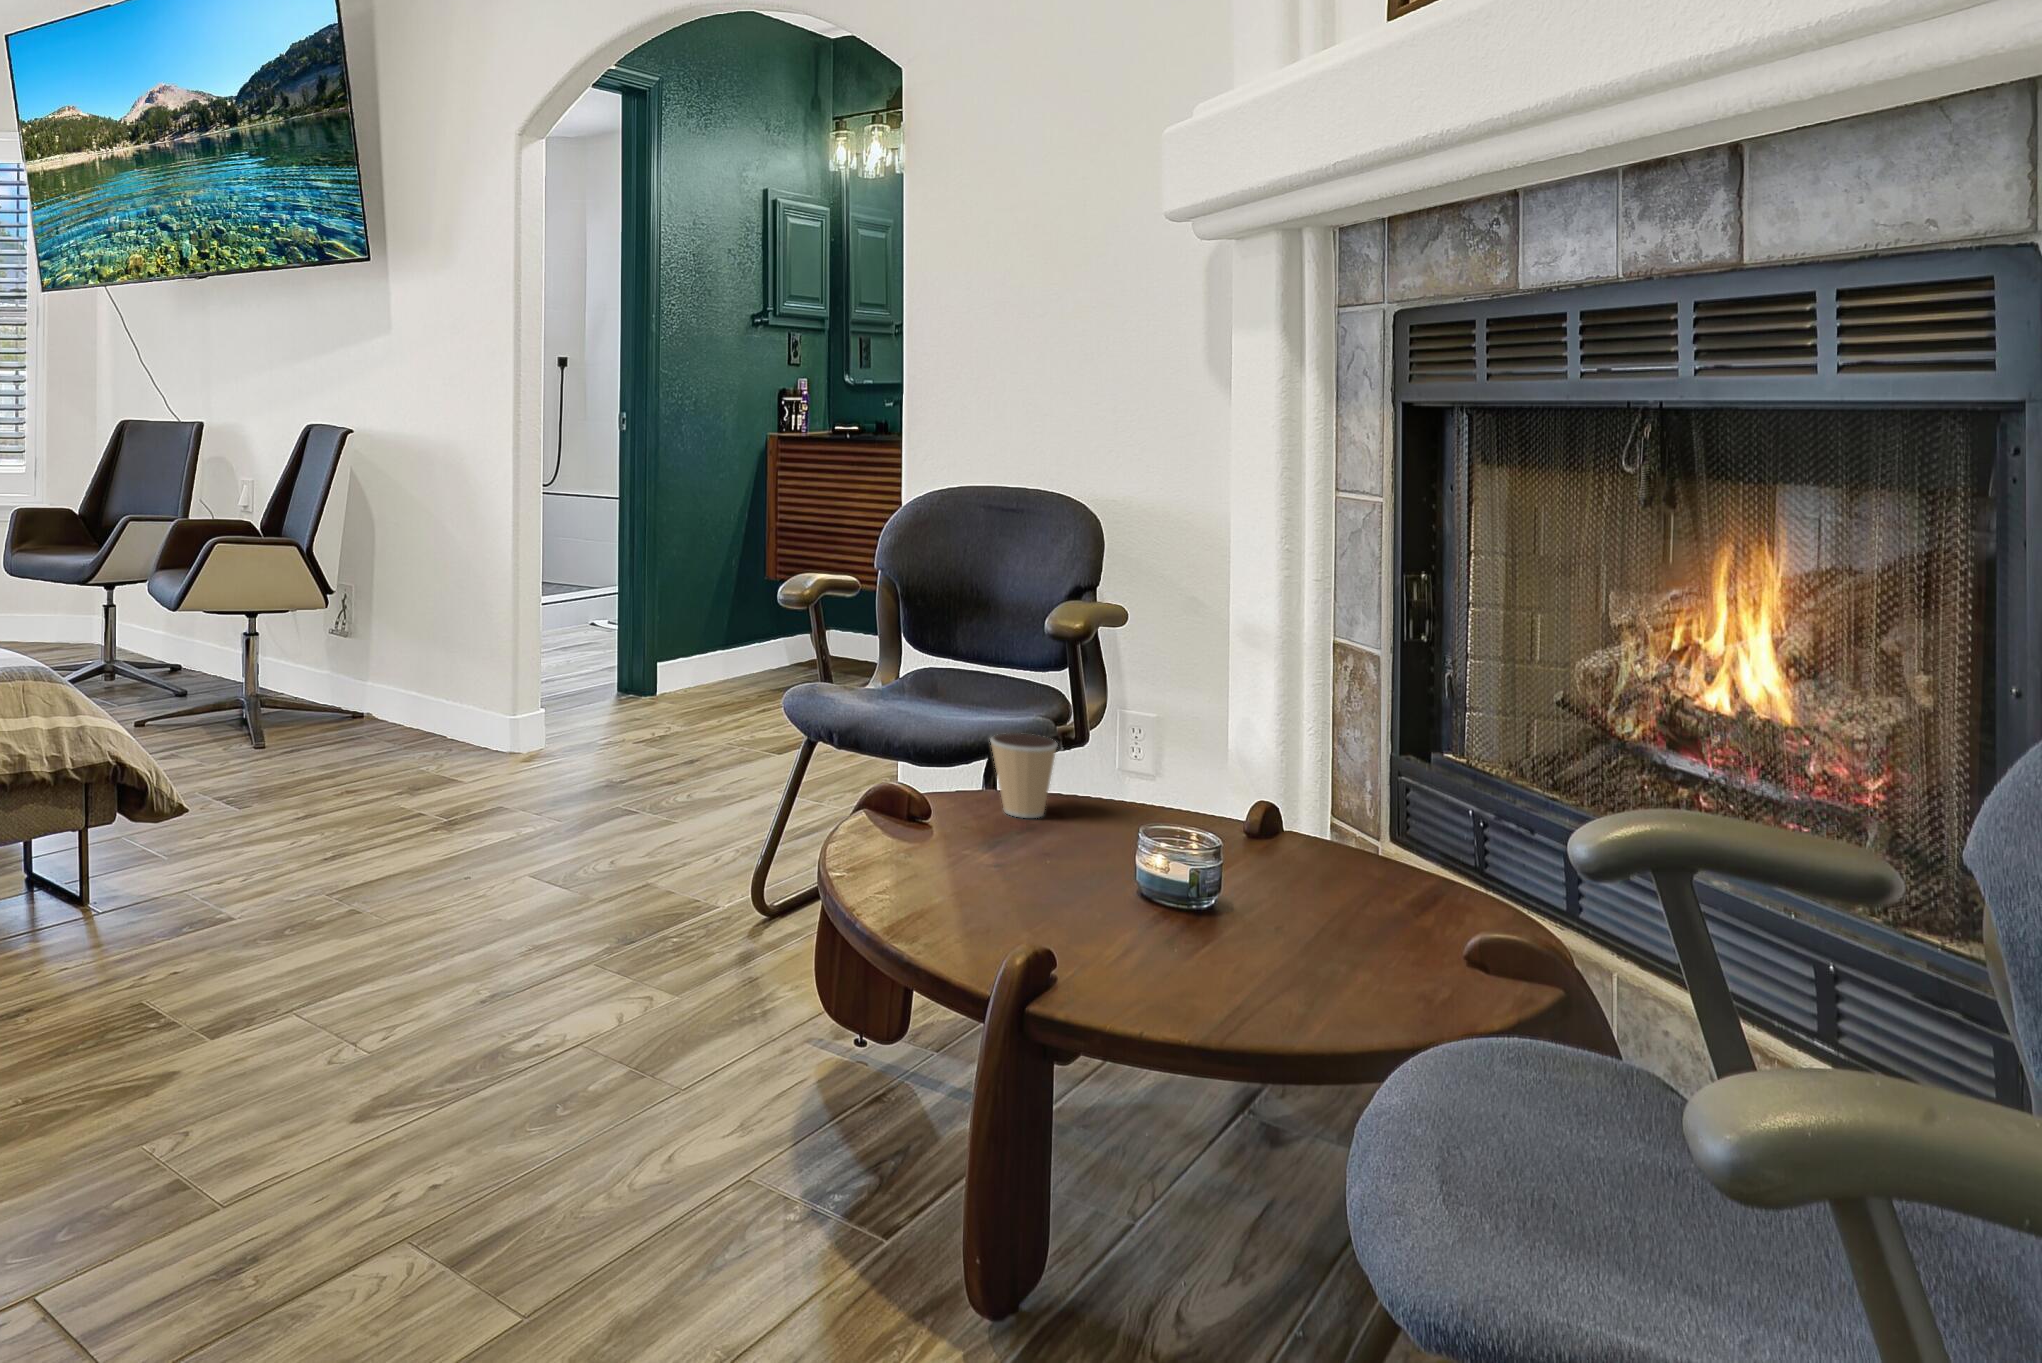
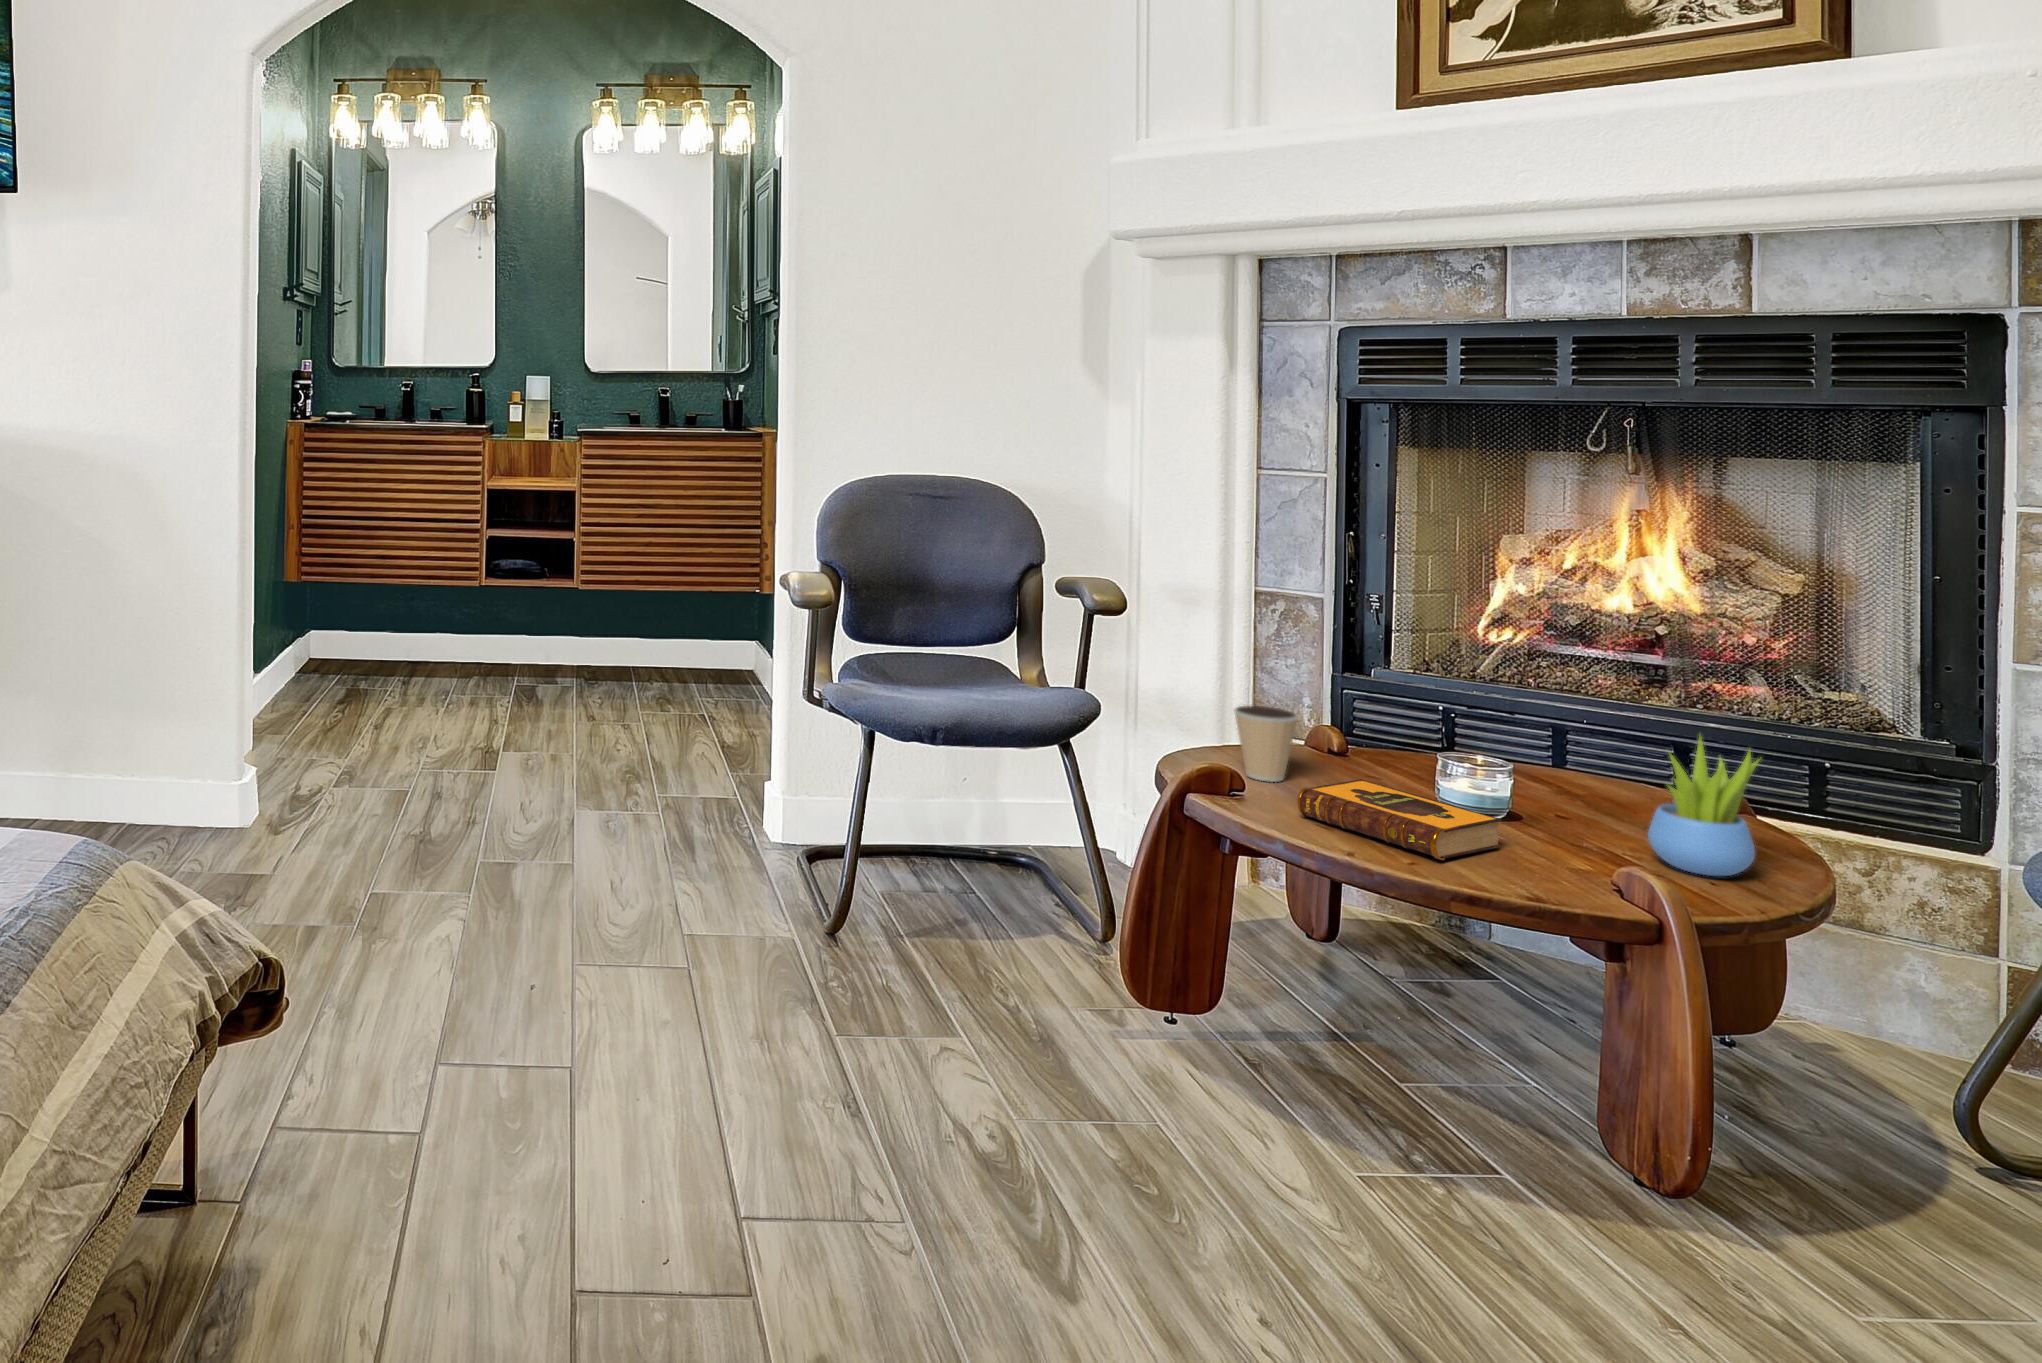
succulent plant: none [1150,802,1269,977] -> present [1648,734,1759,876]
hardback book: none [916,809,1038,898] -> present [1297,779,1501,860]

